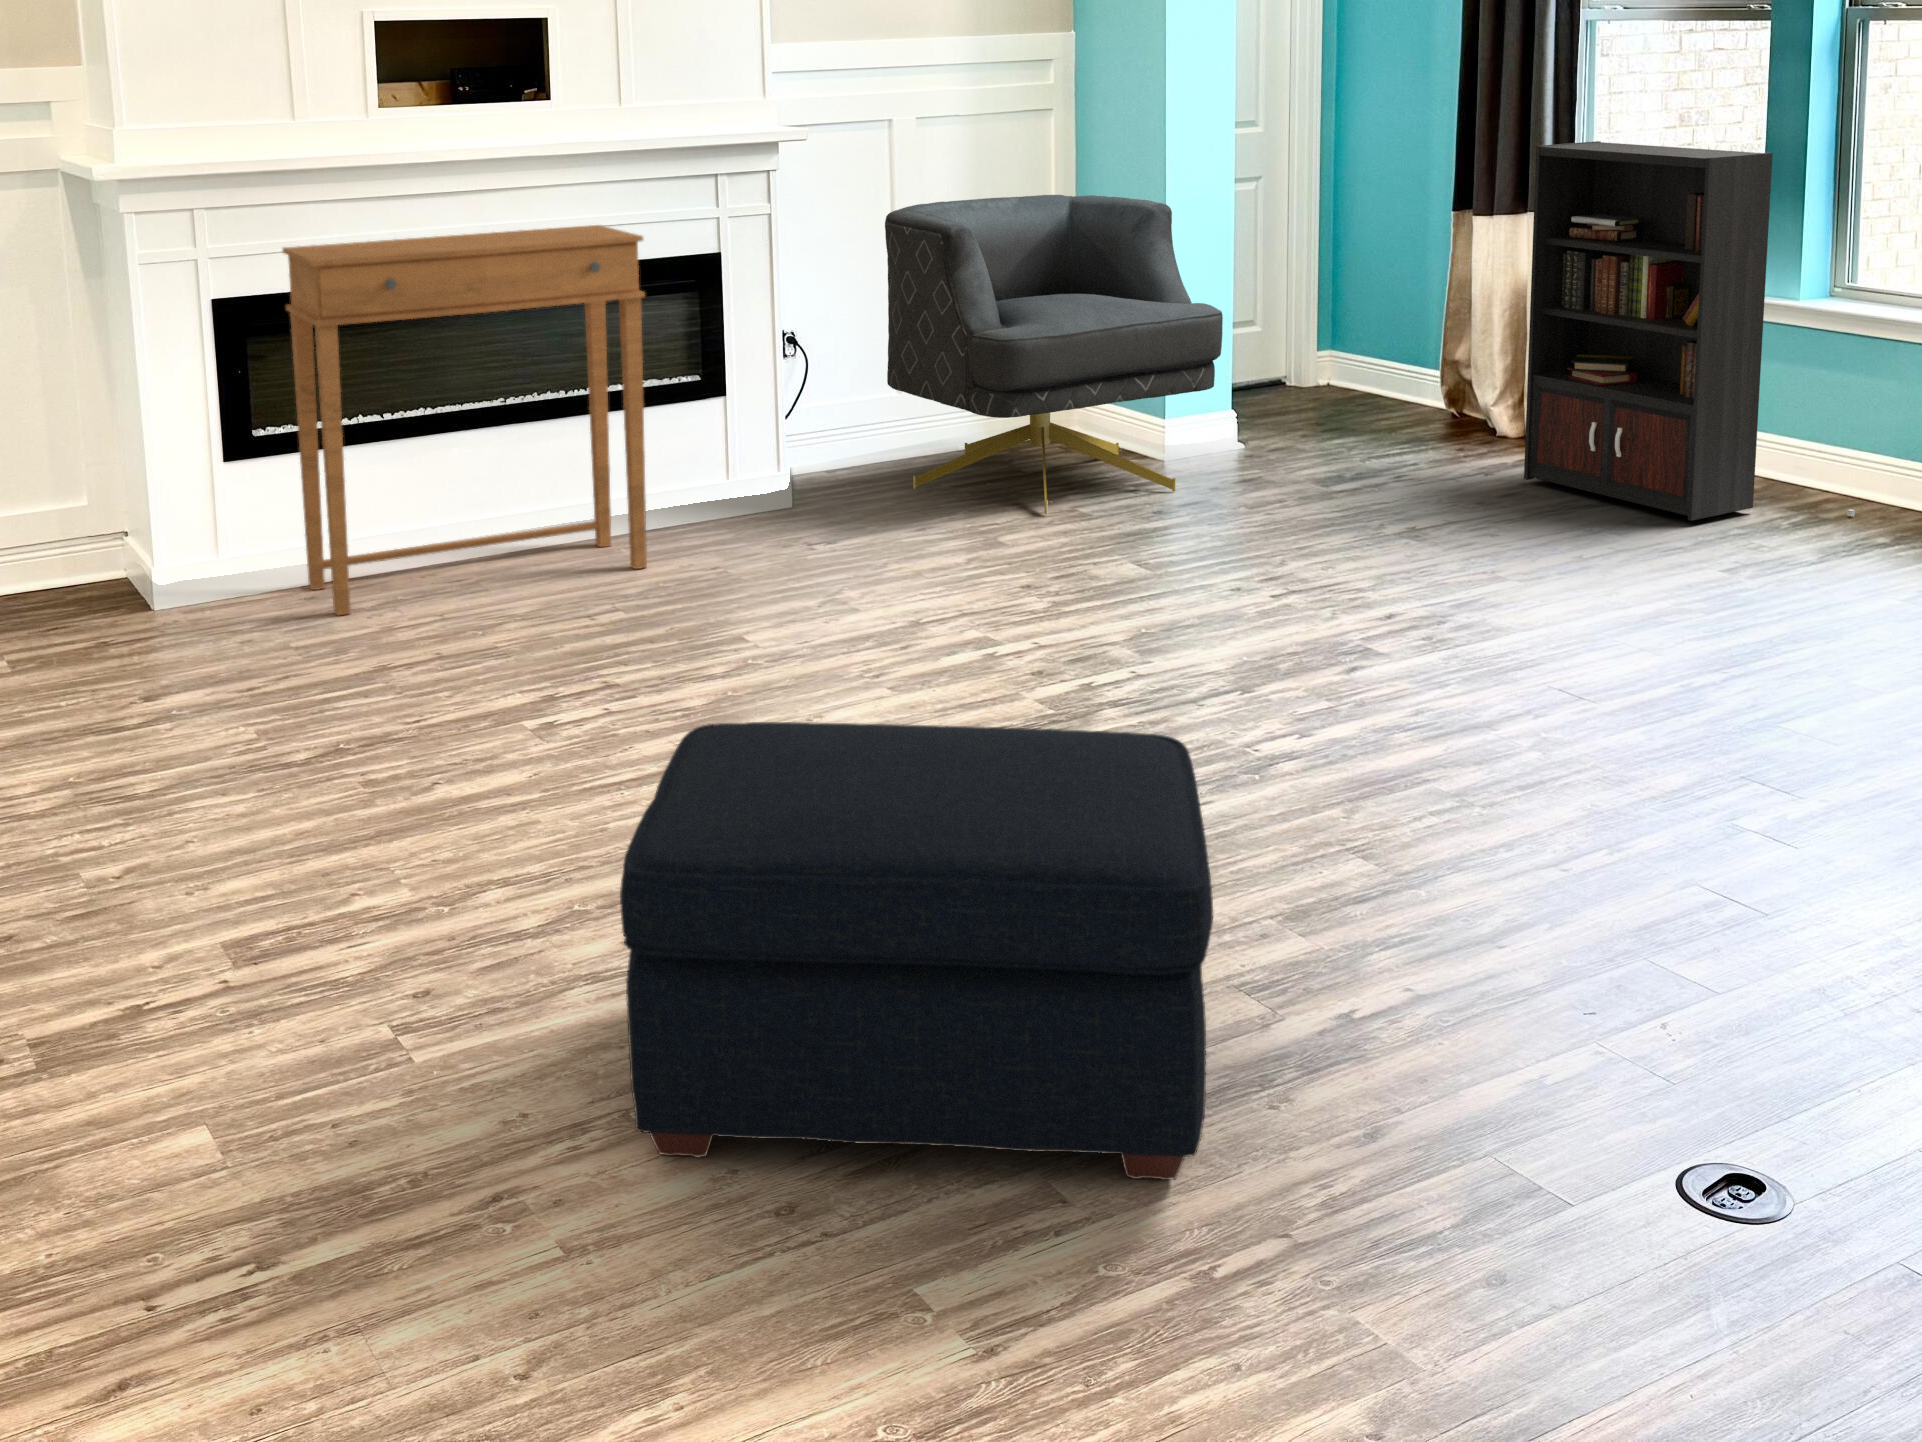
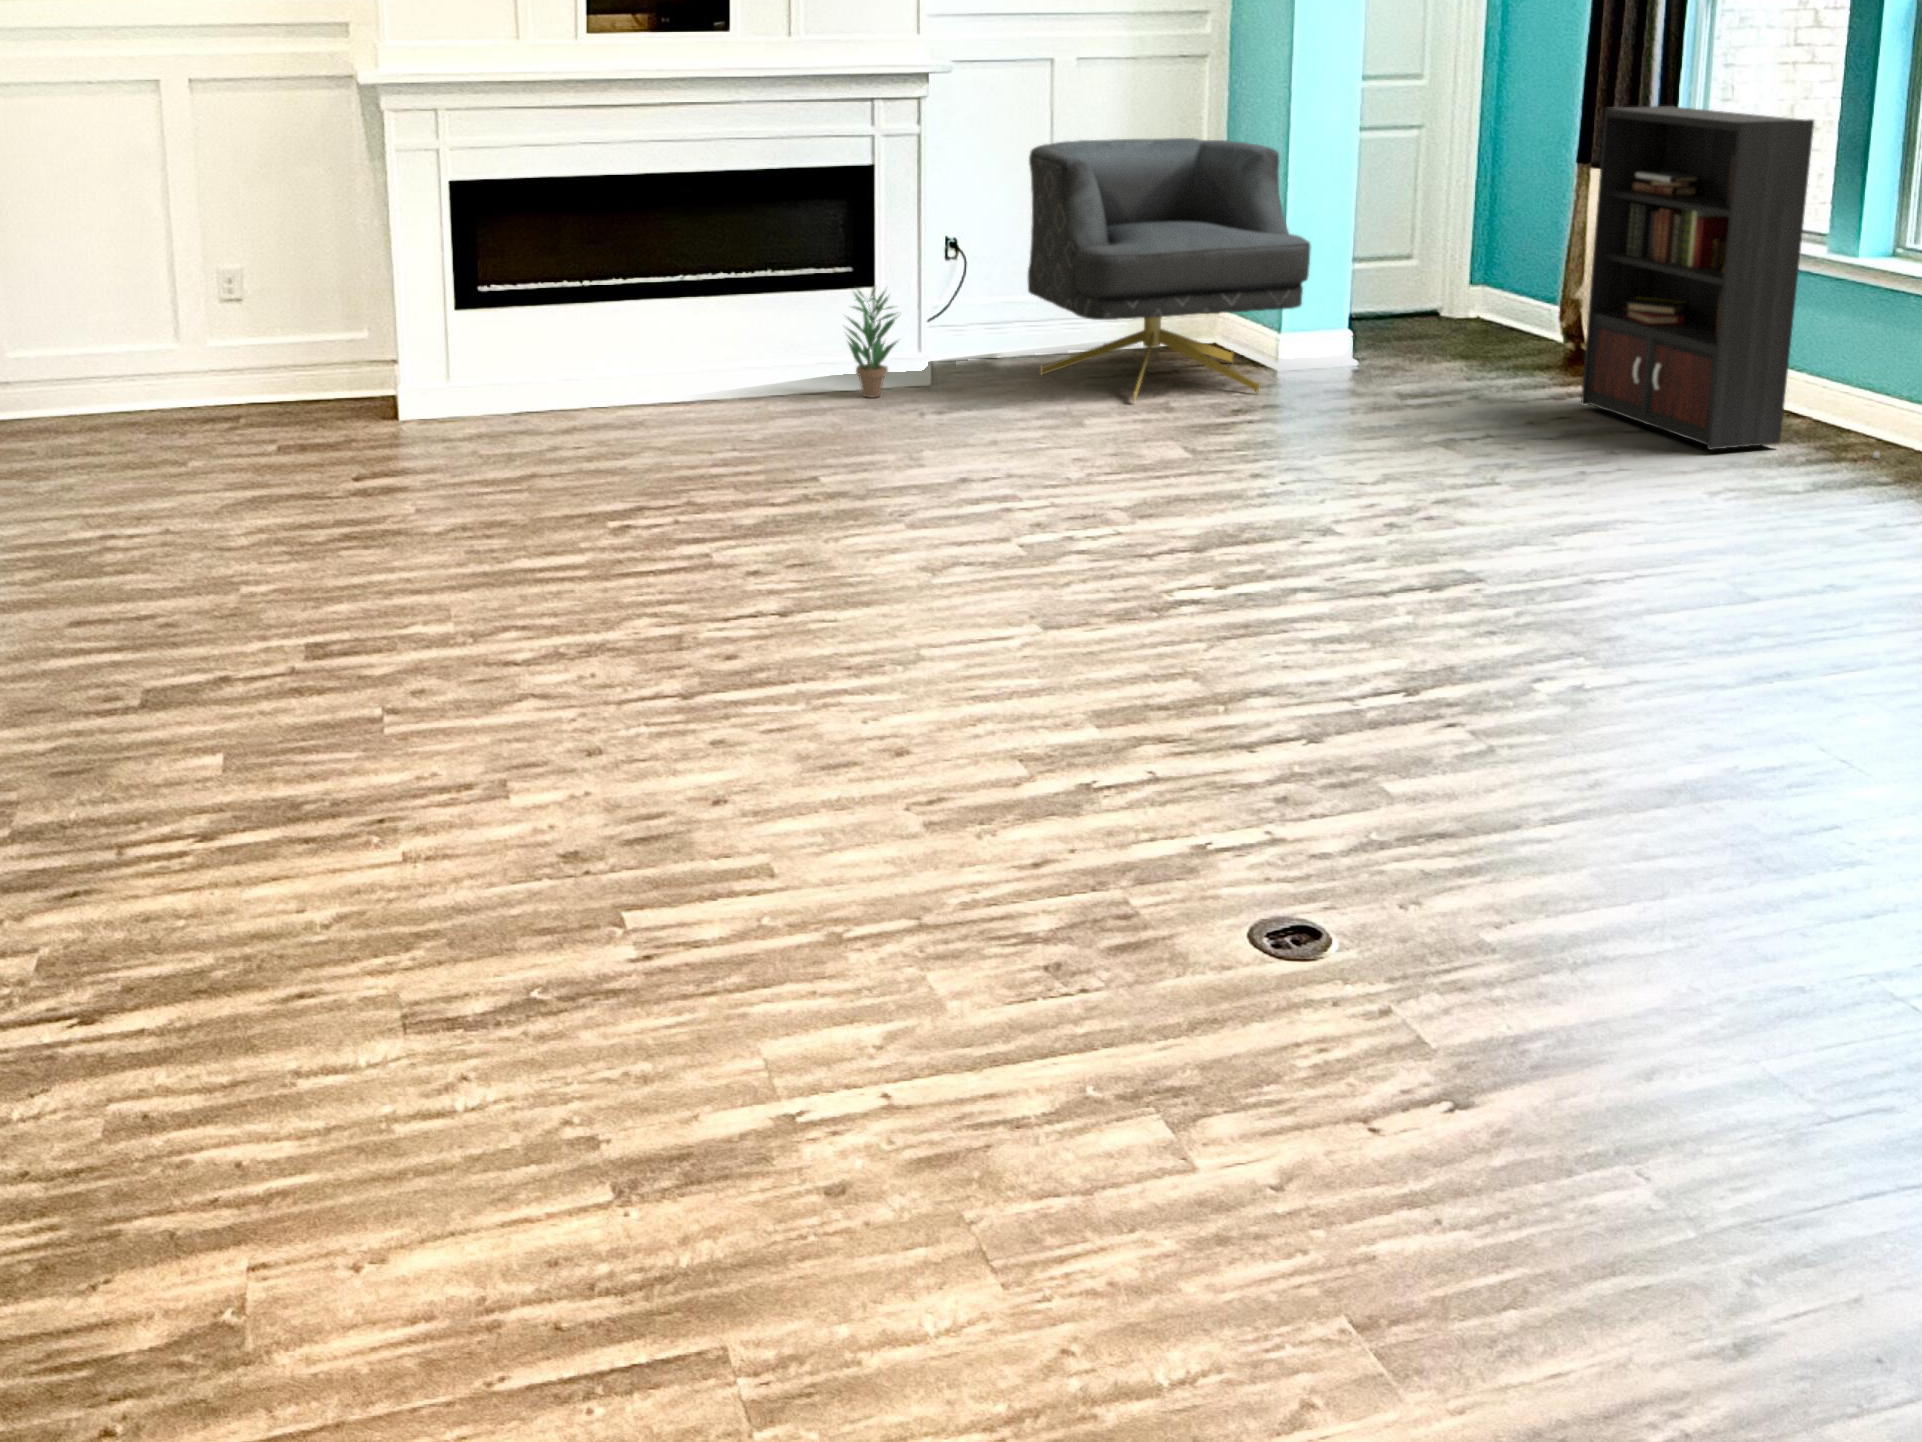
side table: present [283,225,647,615] -> none [517,146,790,435]
potted plant: none [690,391,768,532] -> present [848,290,897,398]
ottoman: present [620,722,1213,1180] -> none [466,512,957,879]

